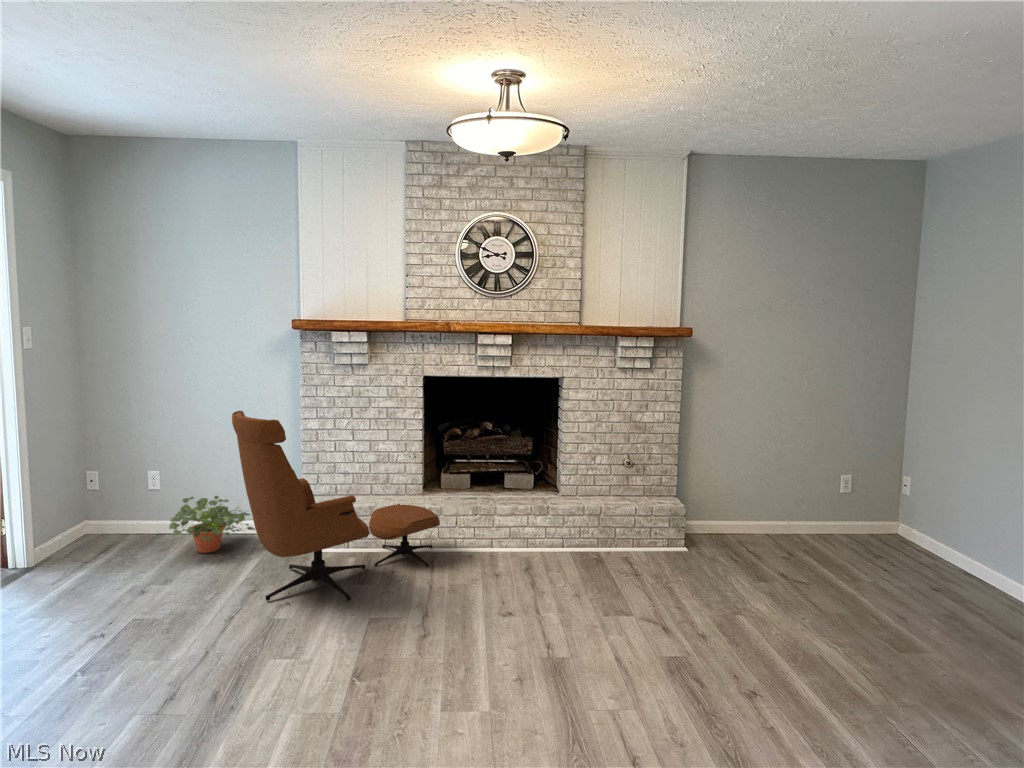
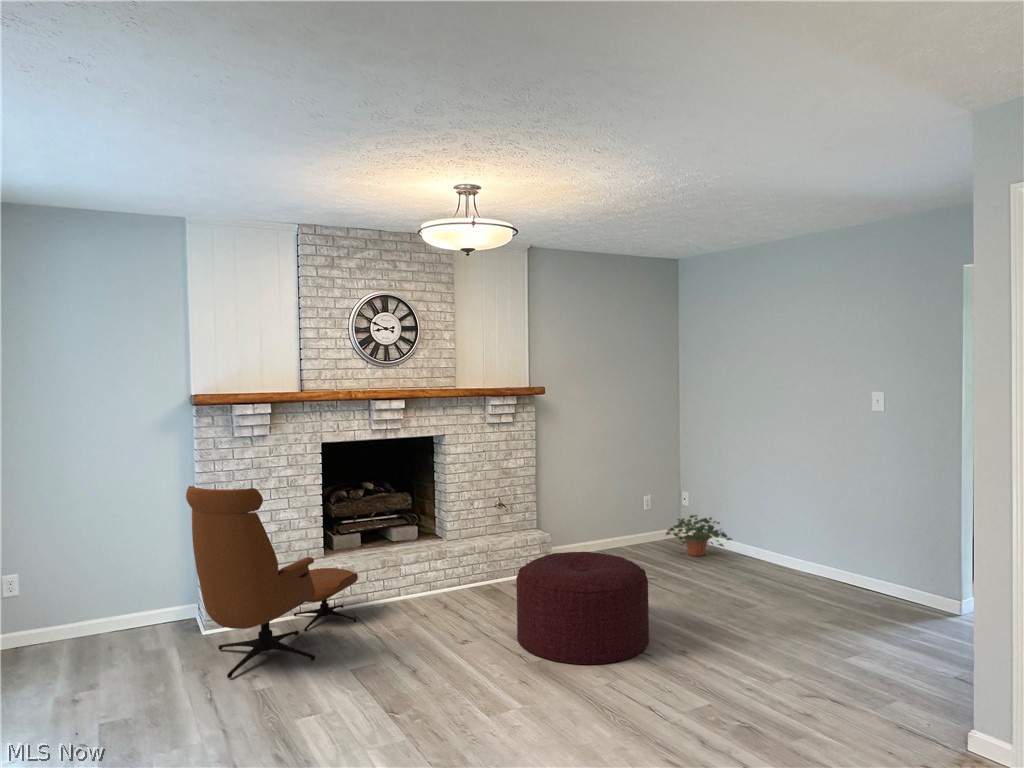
potted plant: present [169,496,255,553] -> present [666,515,732,556]
ottoman: none [561,535,733,692] -> present [516,552,649,664]

